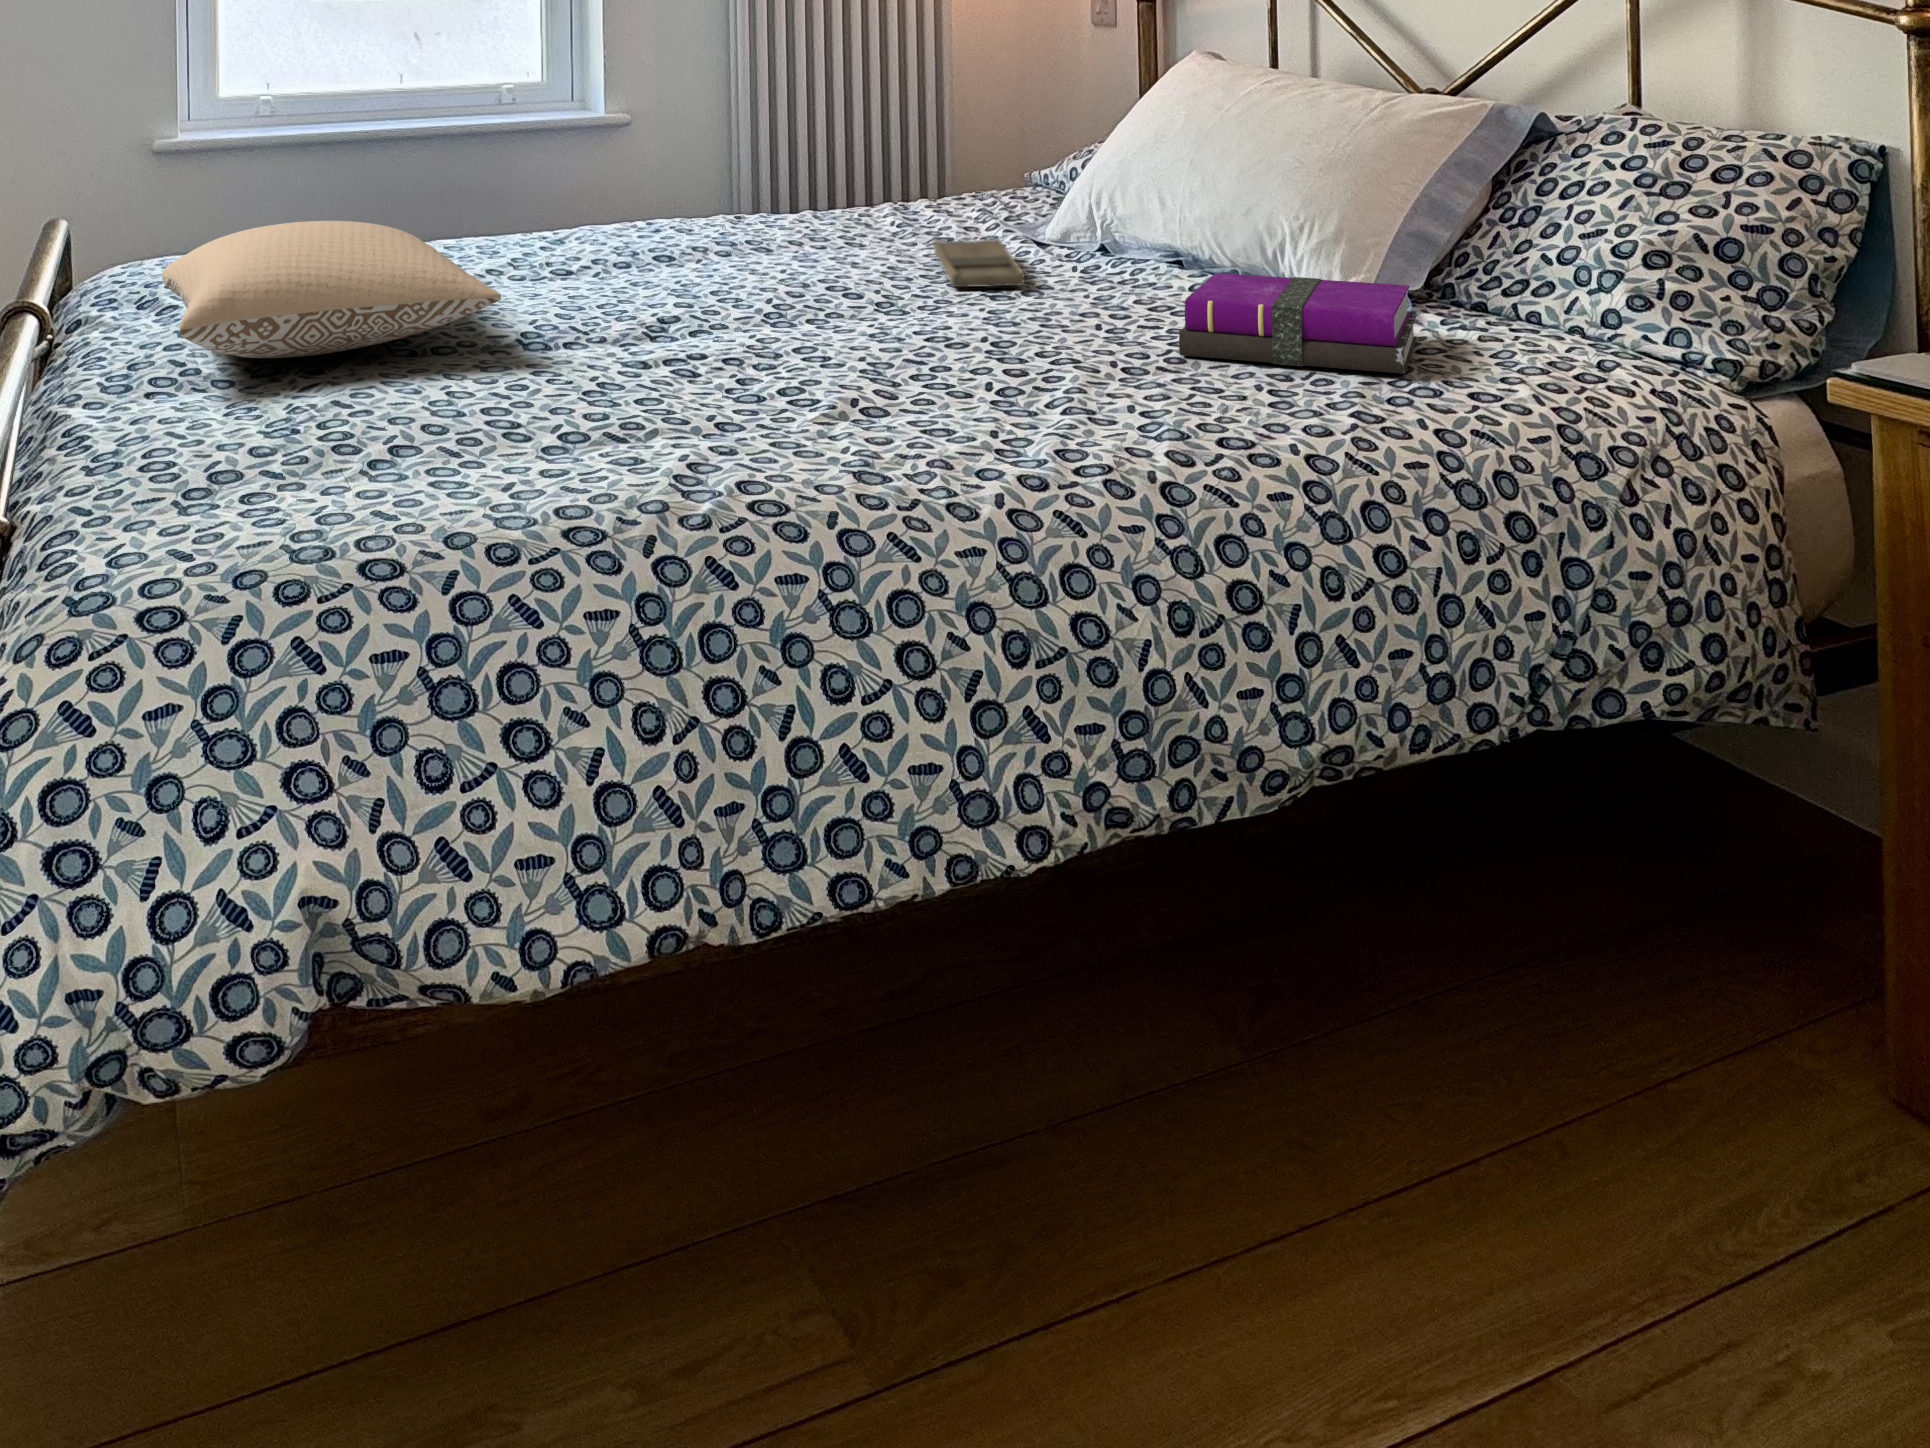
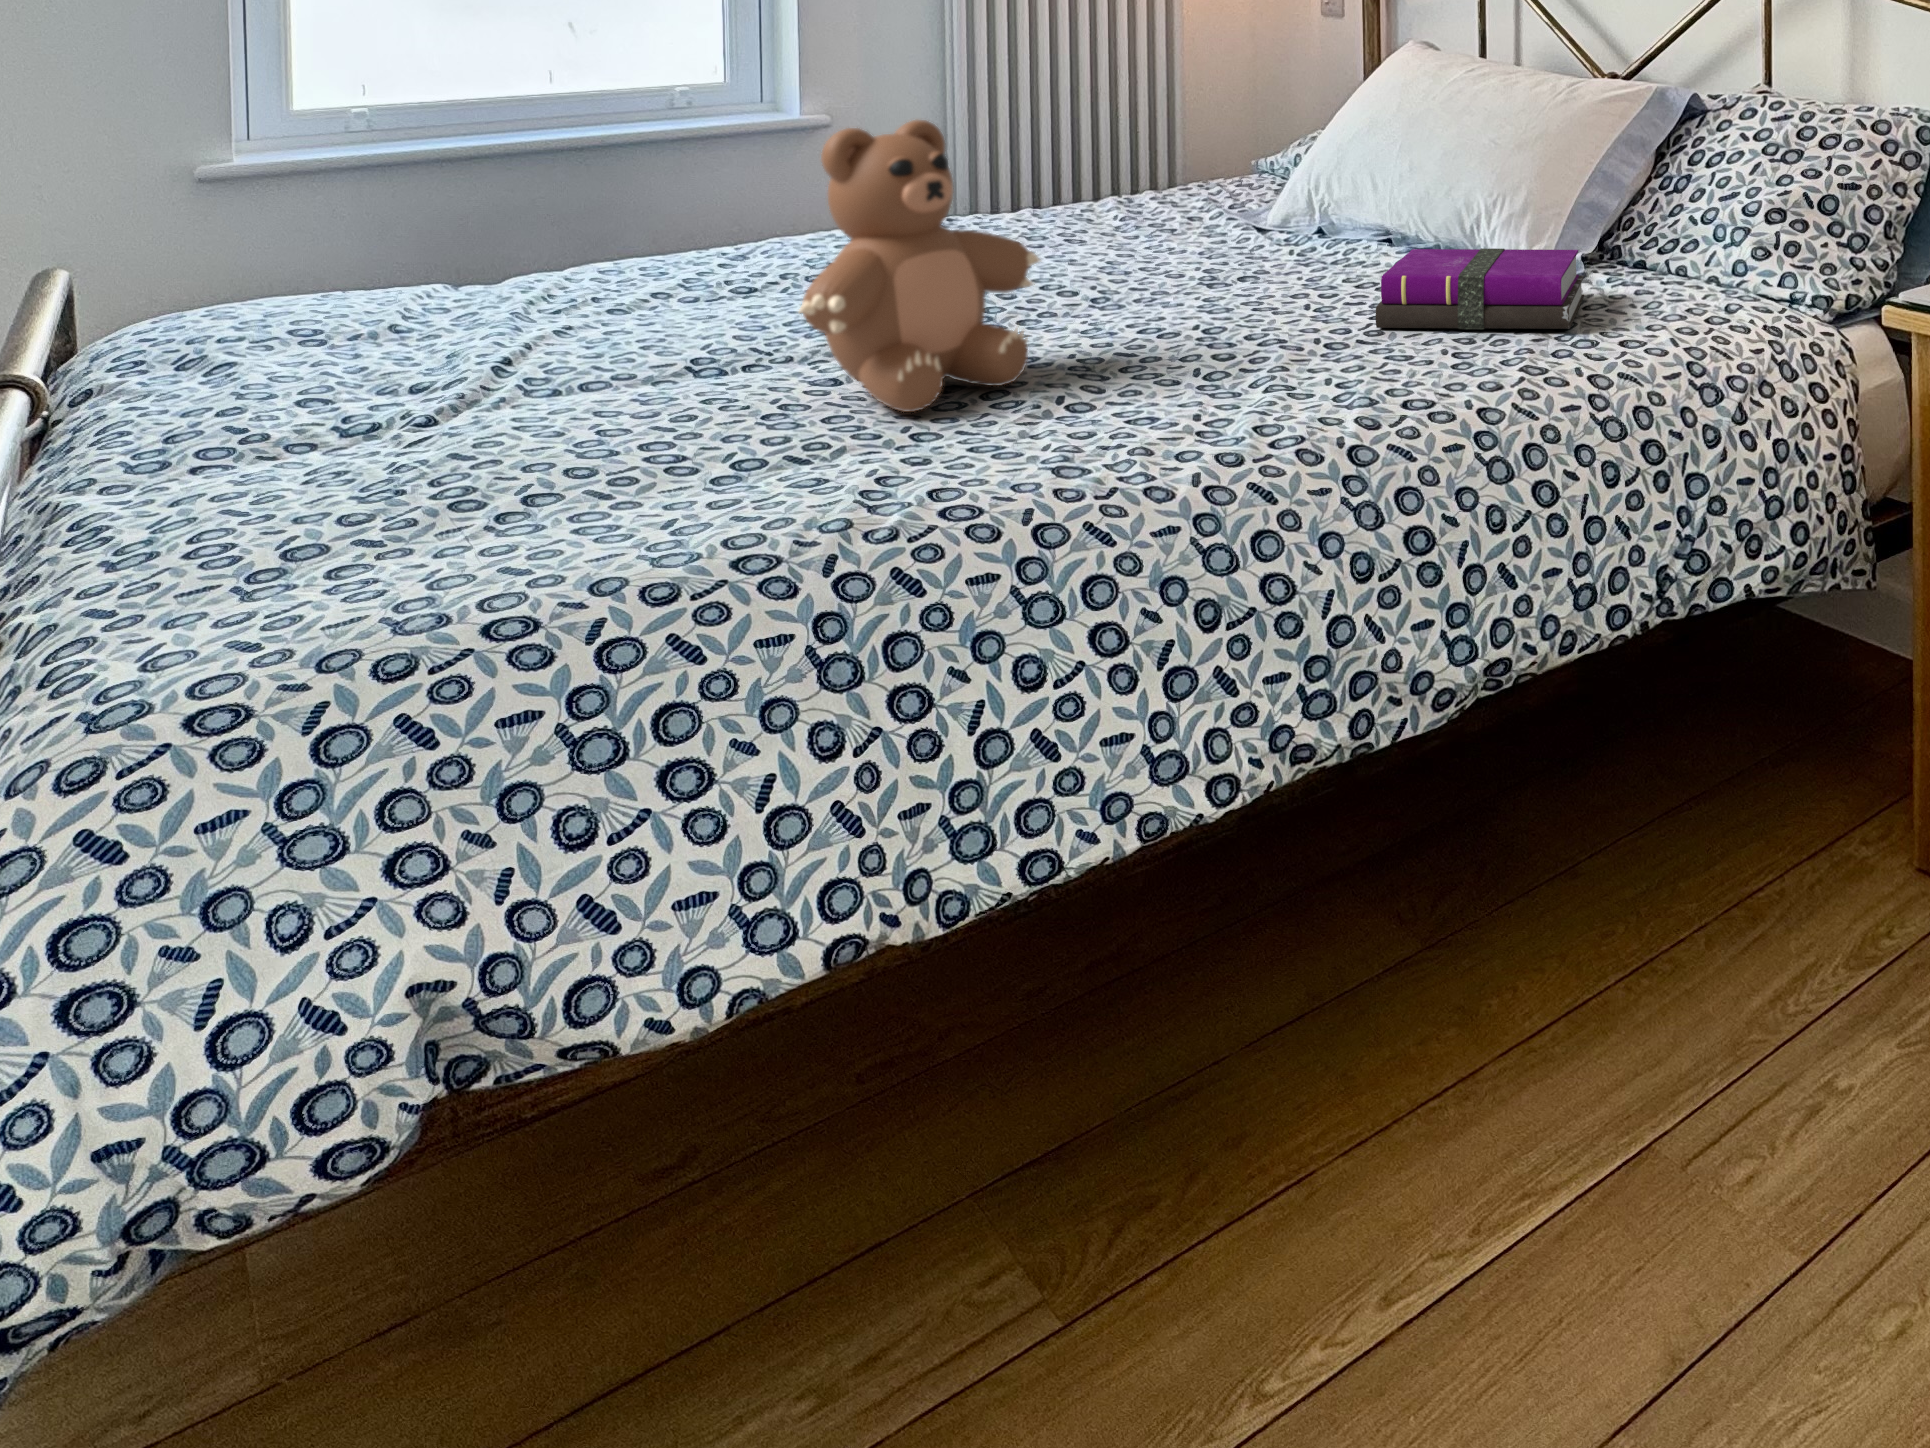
teddy bear: none [618,114,839,401] -> present [799,120,1040,412]
pillow: present [162,221,501,358] -> none [213,254,661,413]
tray: present [933,238,1025,287] -> none [1149,227,1237,278]

